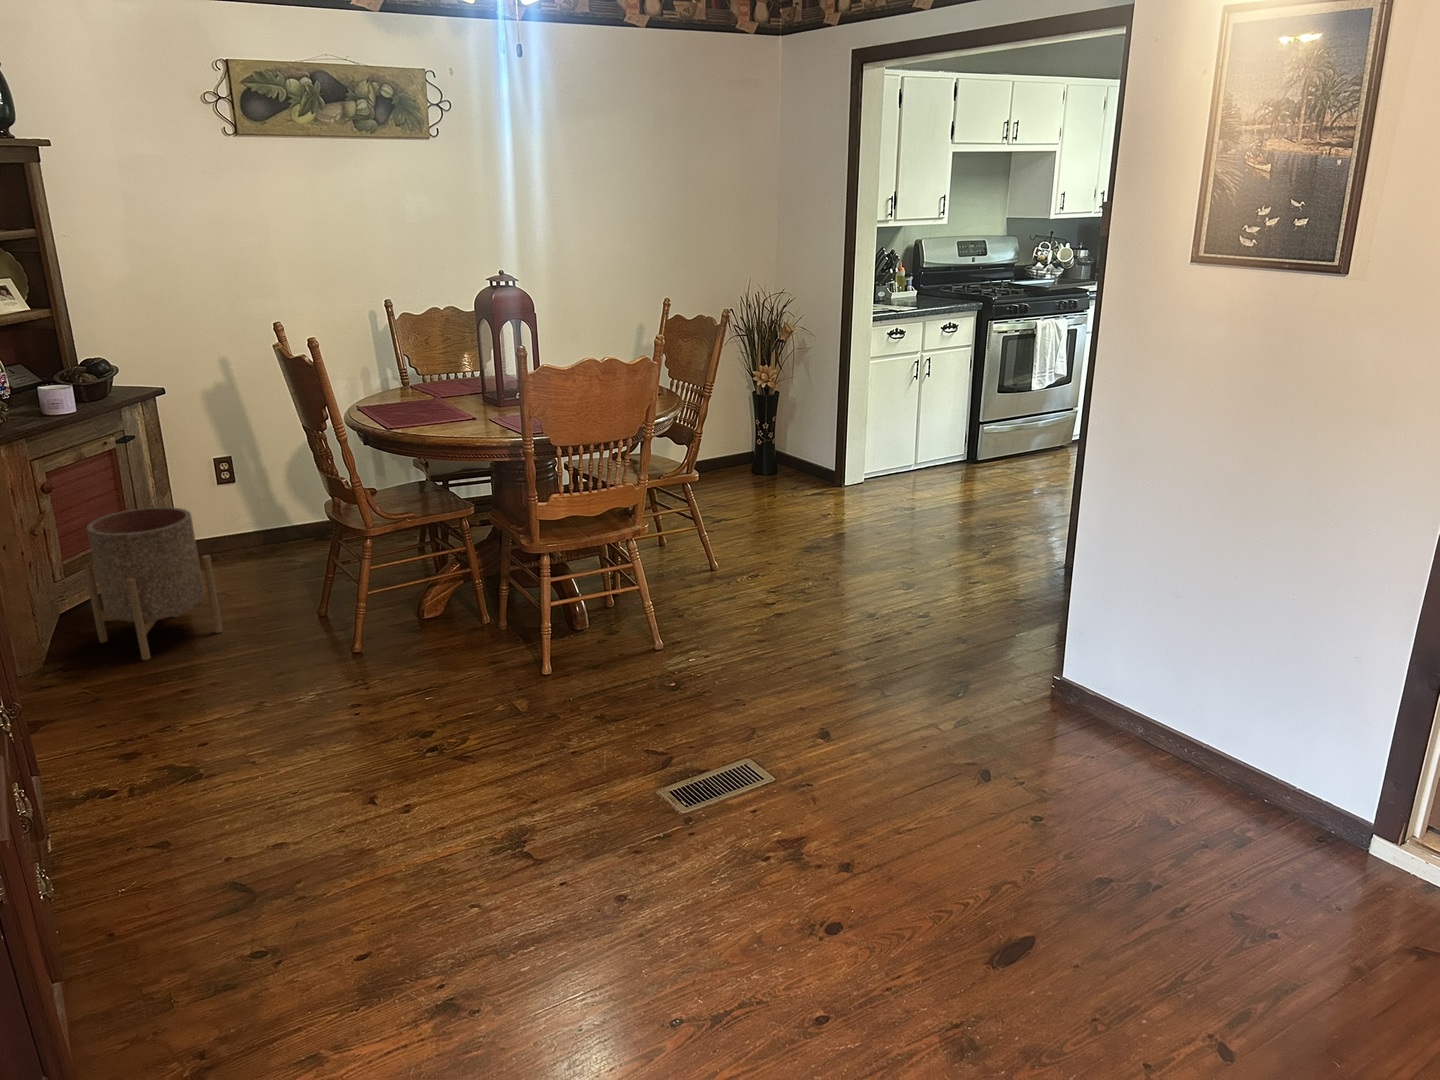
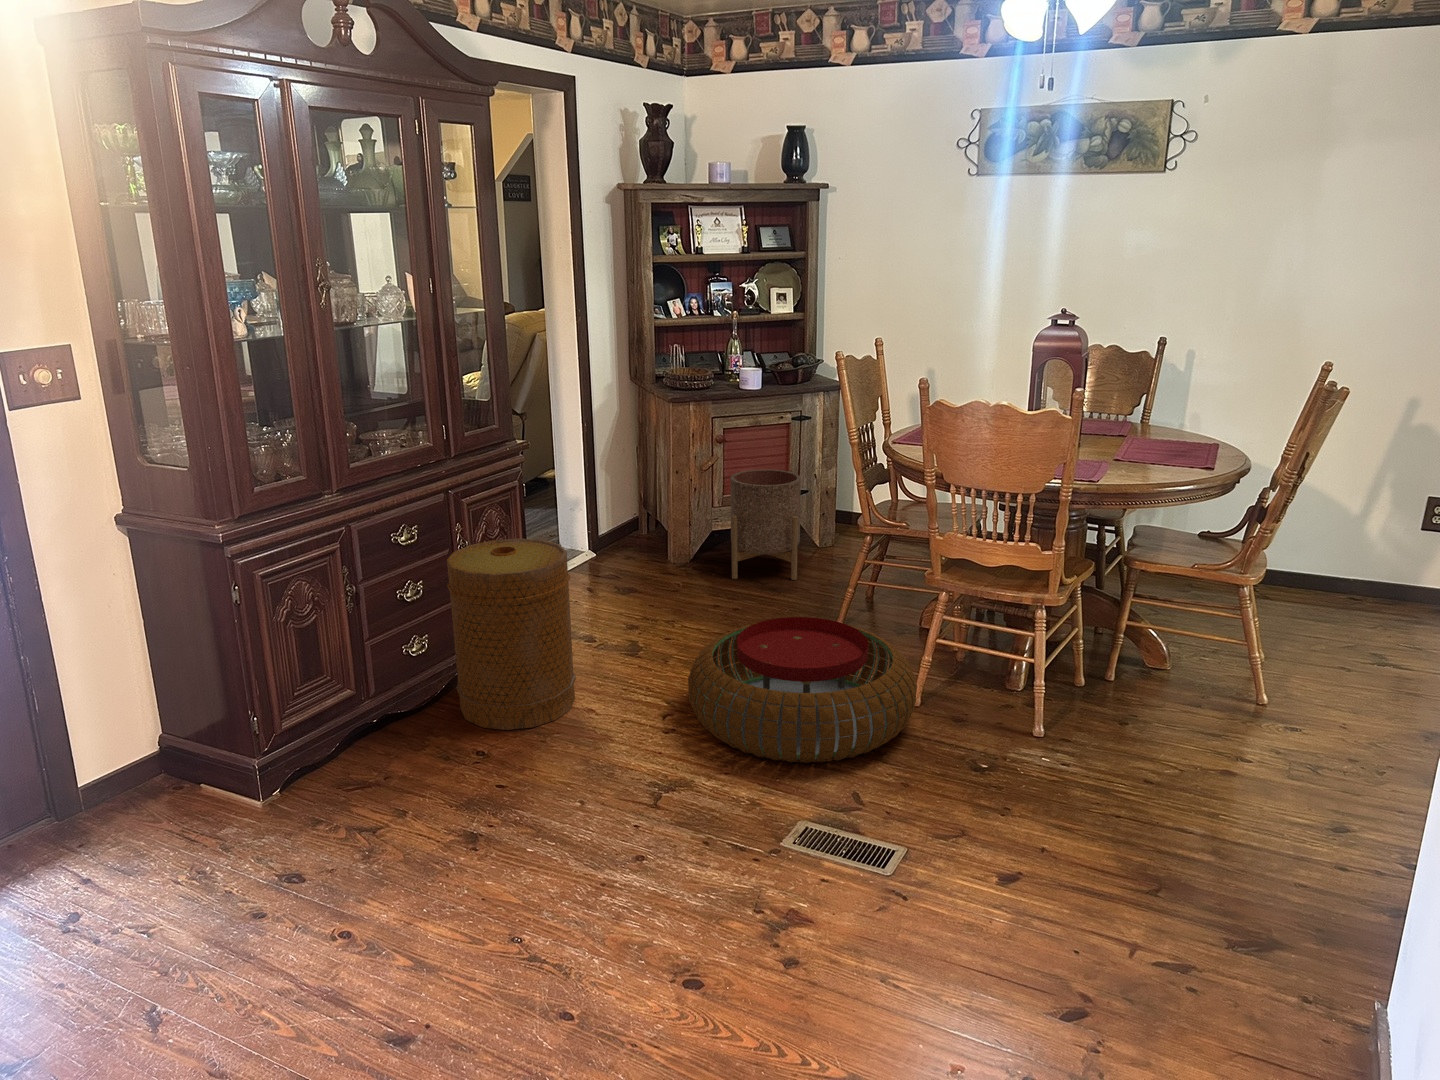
pouf: none [360,620,615,784] -> present [688,617,917,763]
basket: none [36,655,273,958] -> present [447,538,576,730]

